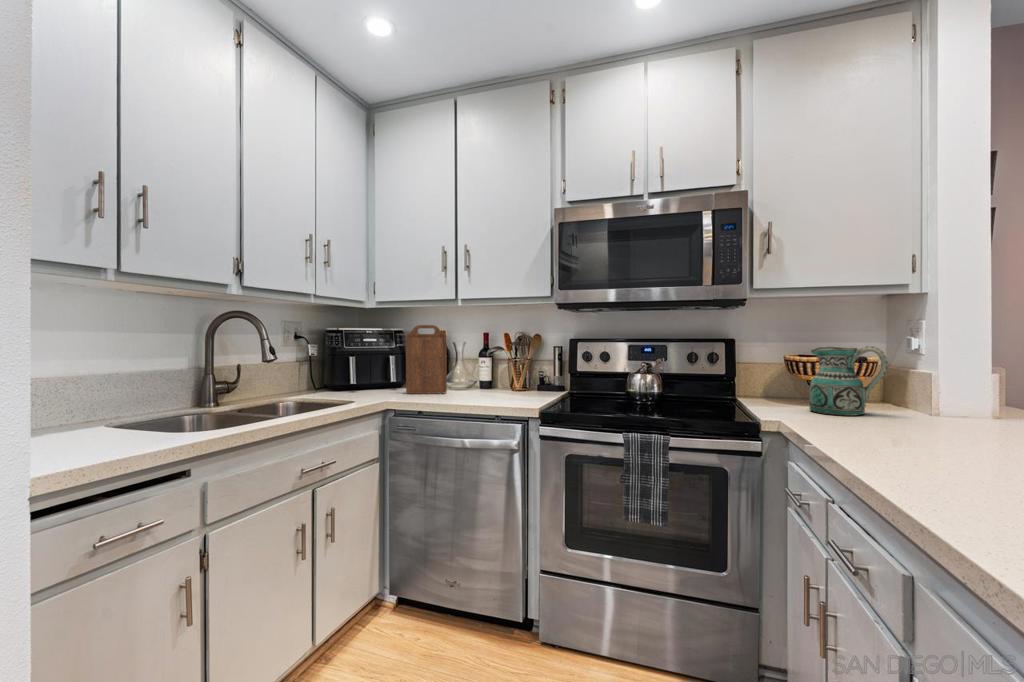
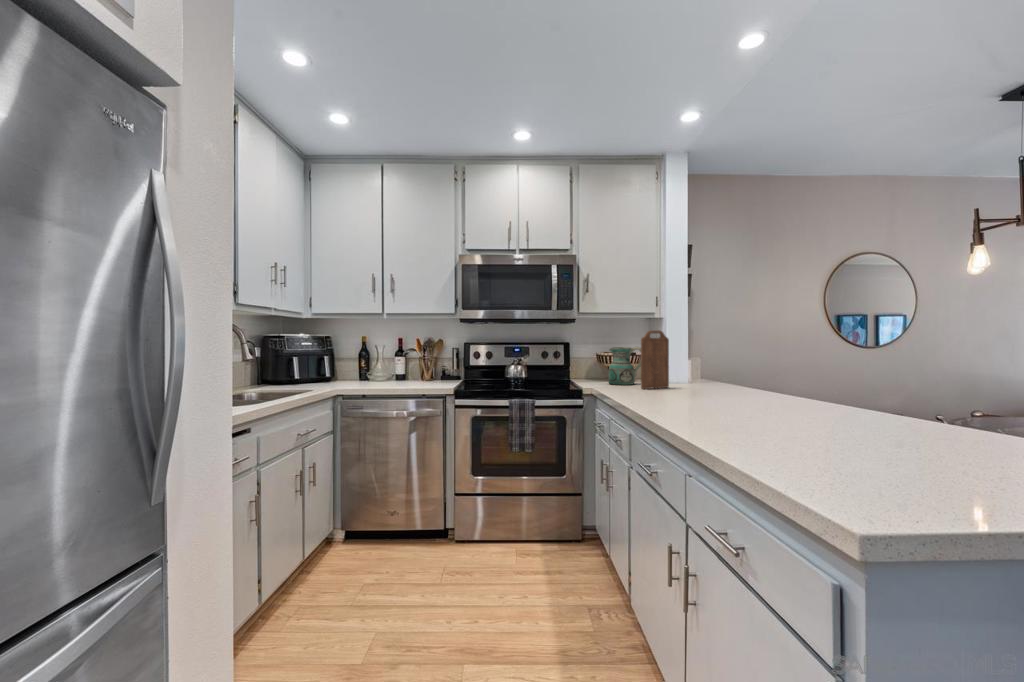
cutting board: present [406,325,447,394] -> present [641,330,669,389]

